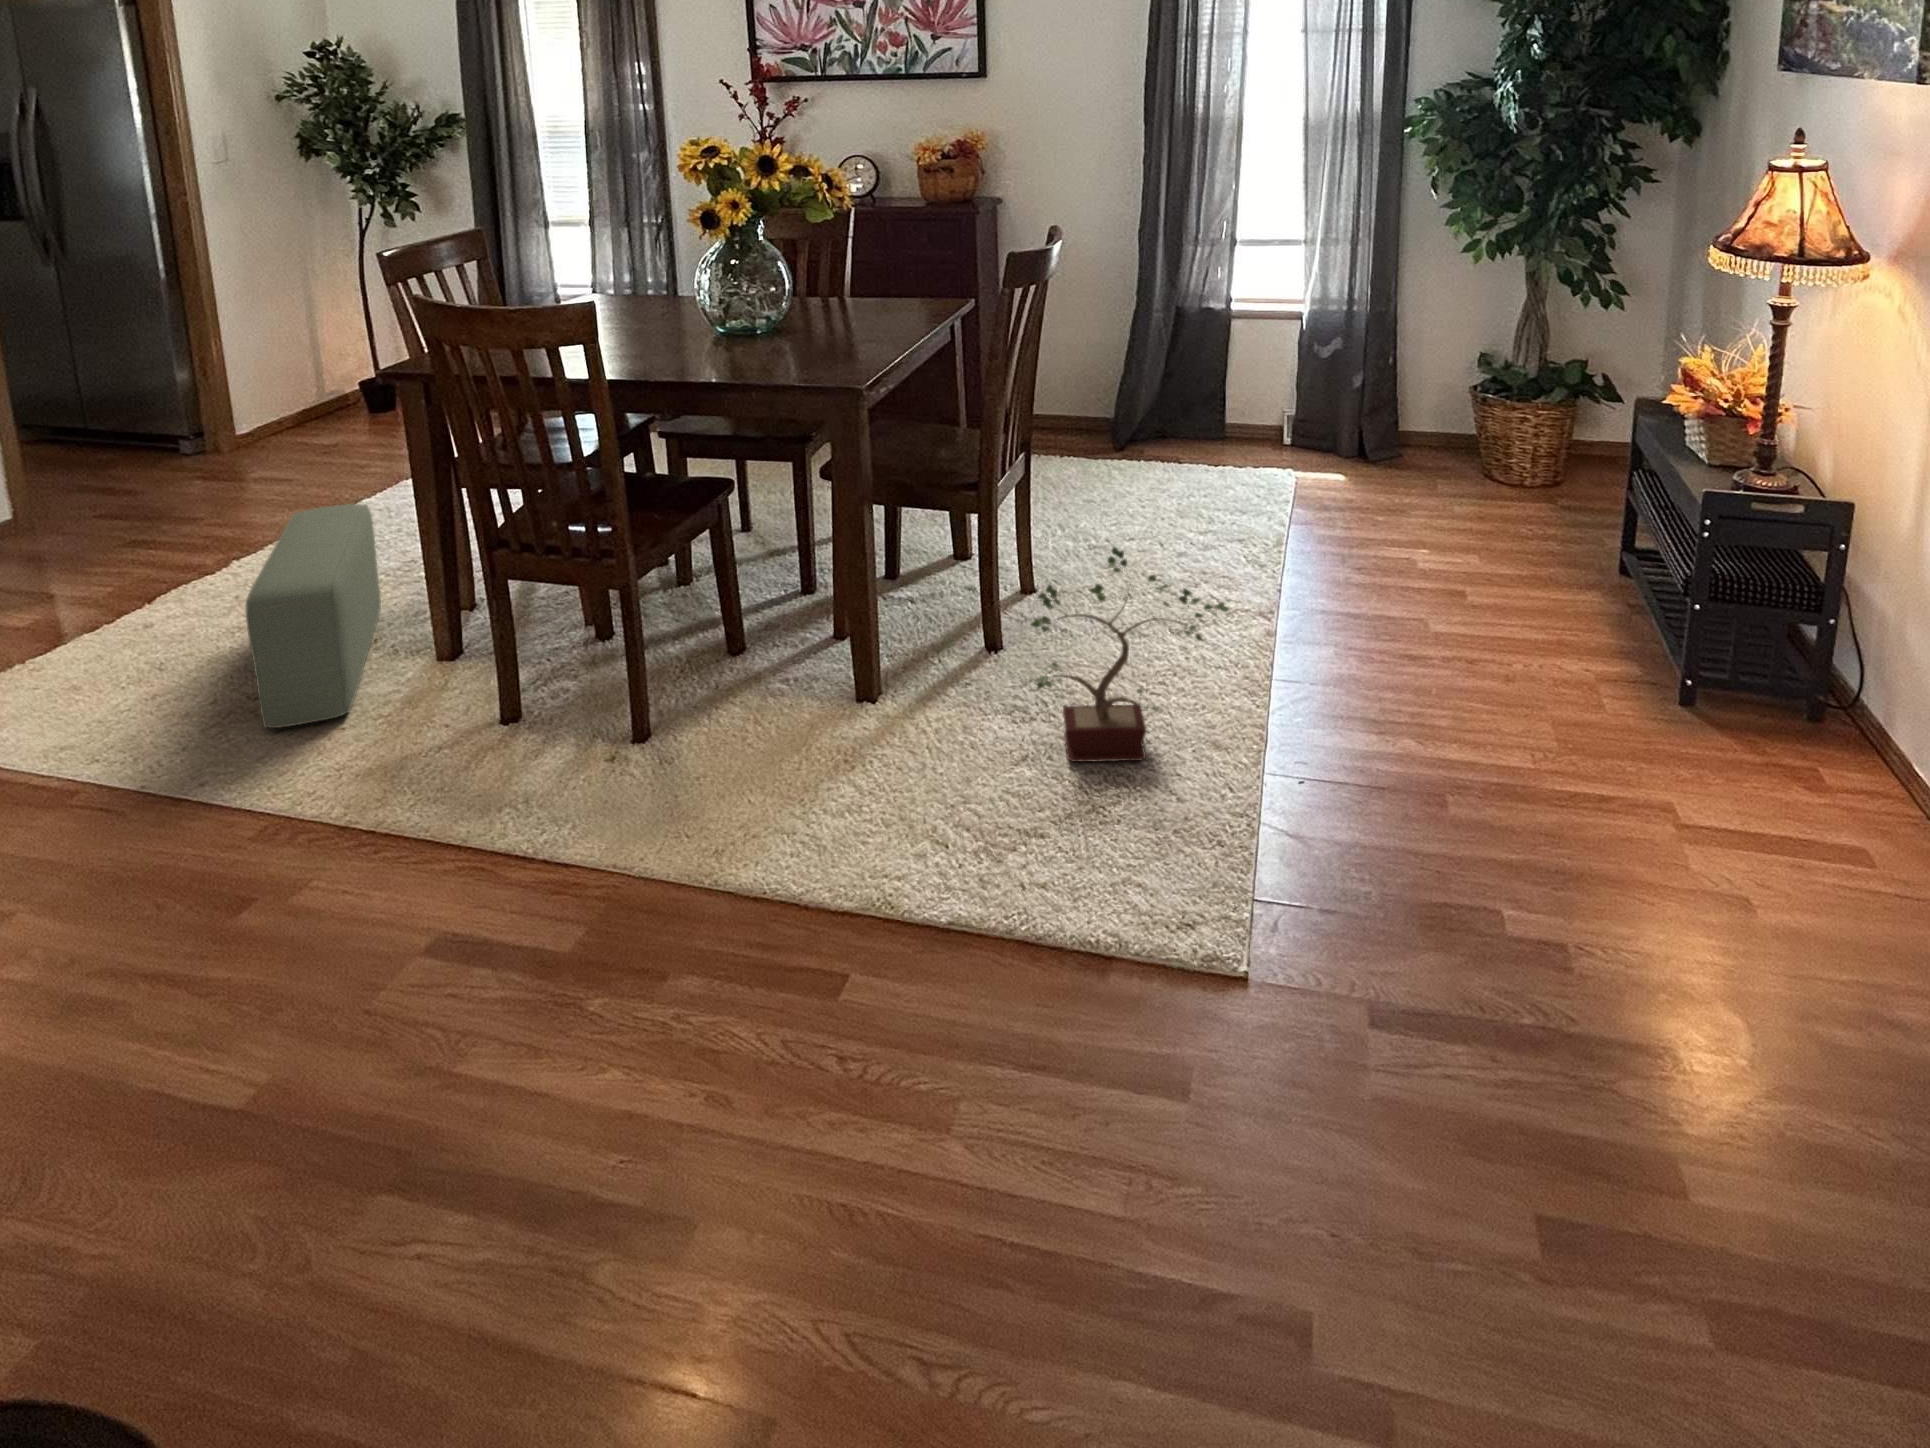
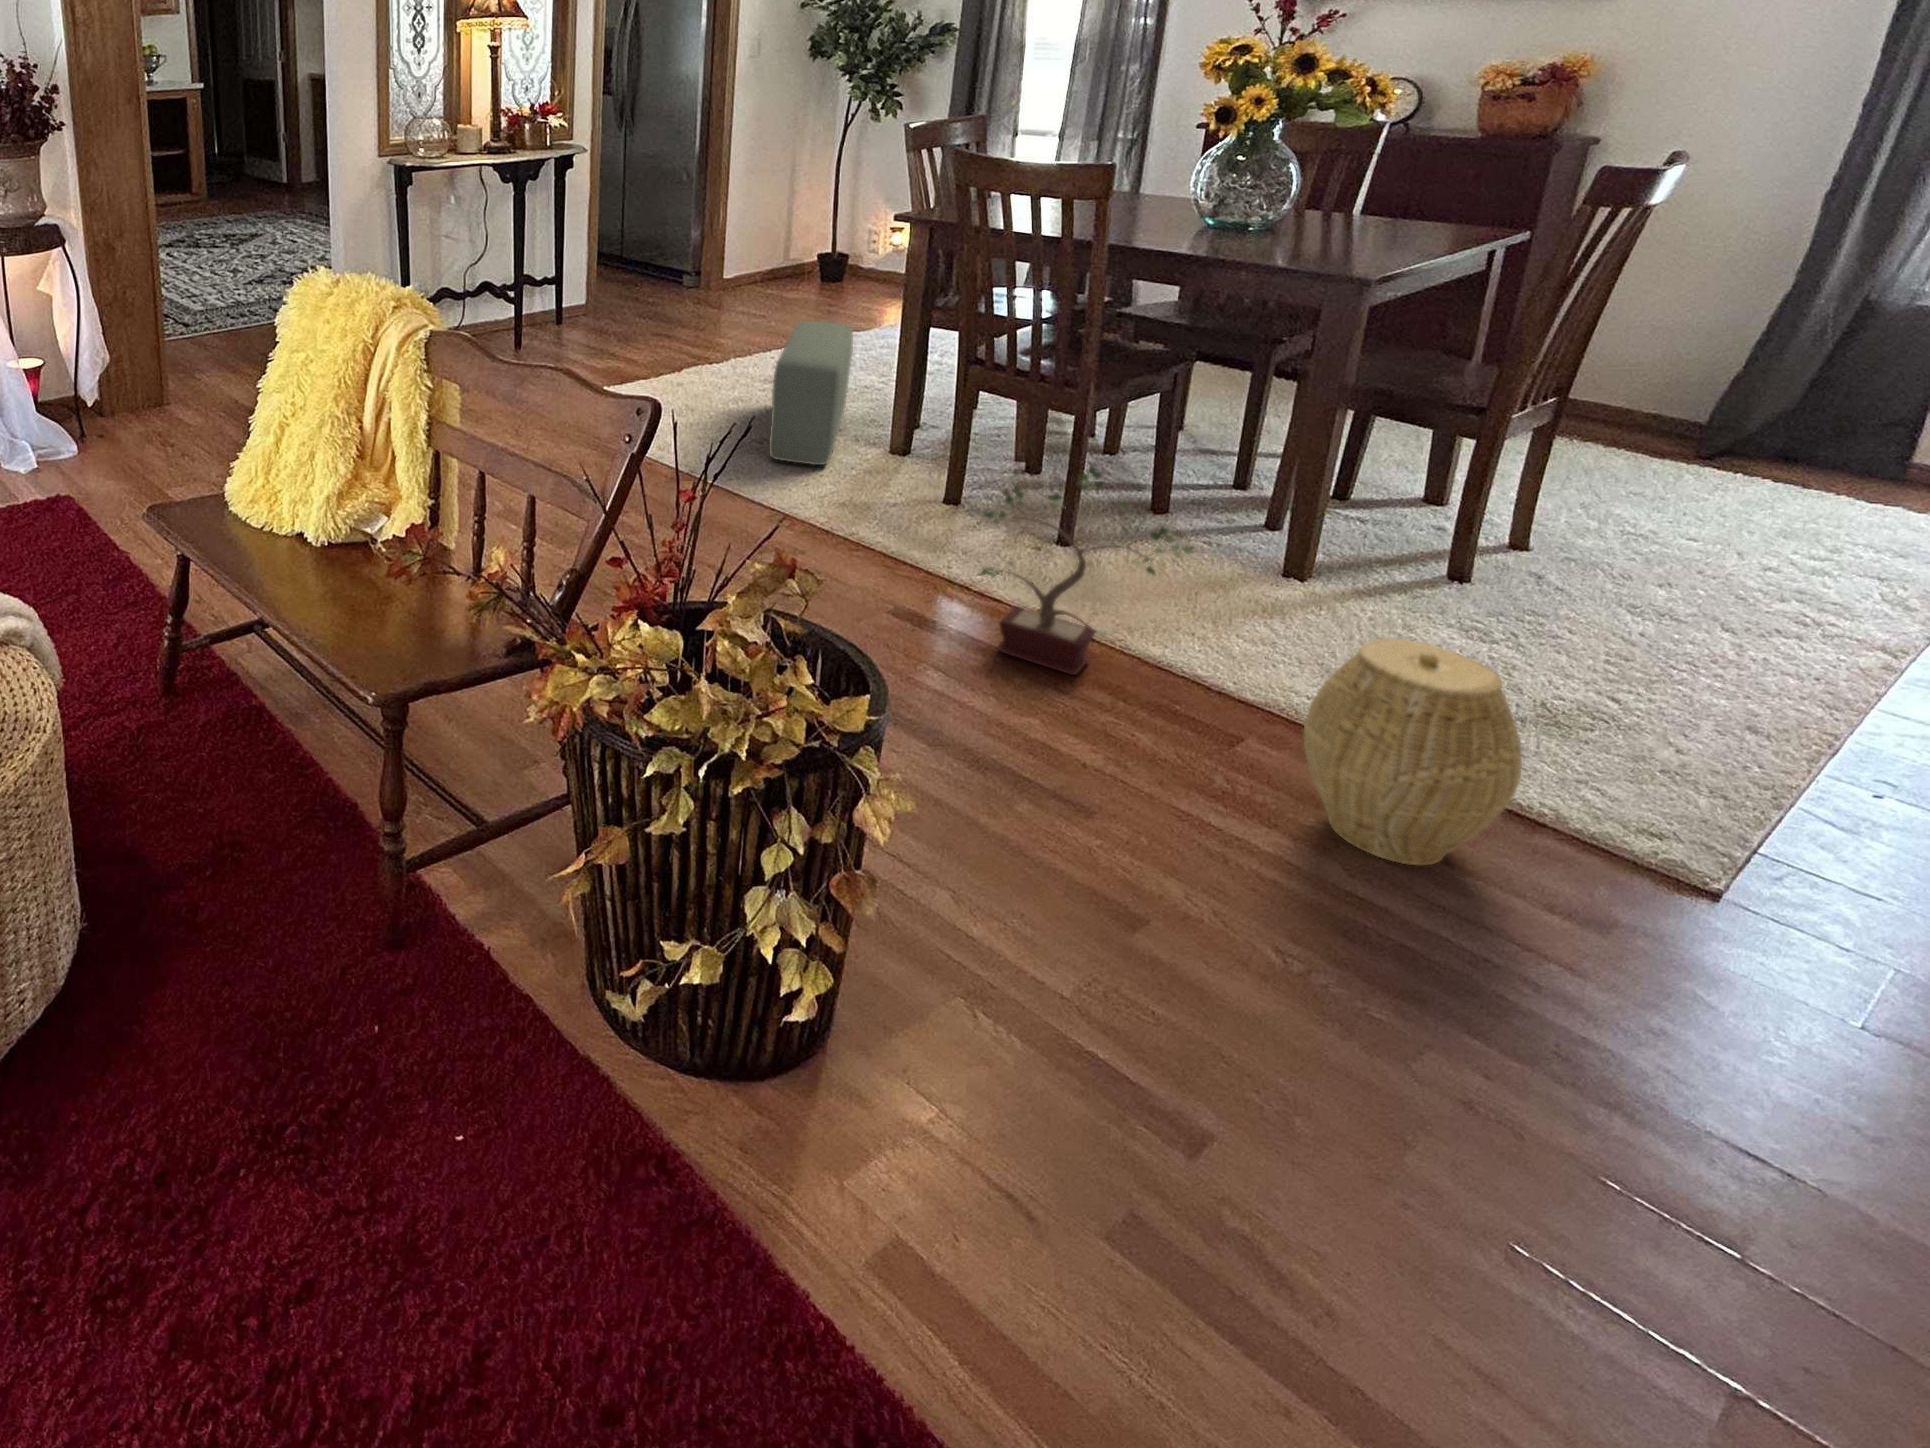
potted plant: present [1031,547,1230,762] -> present [979,466,1194,675]
woven basket: none [899,836,1095,1121] -> present [1304,639,1522,865]

